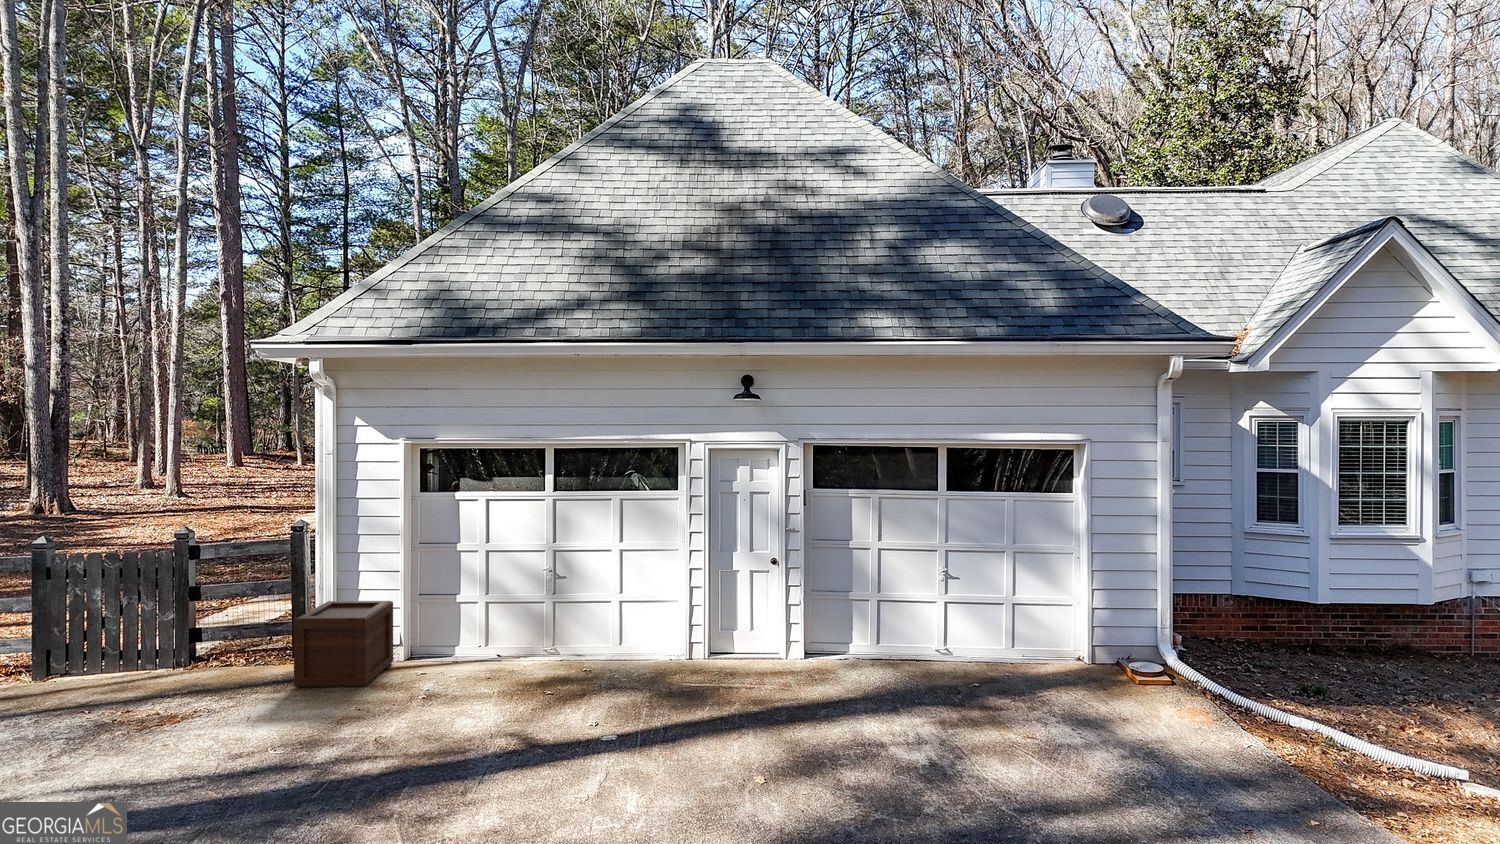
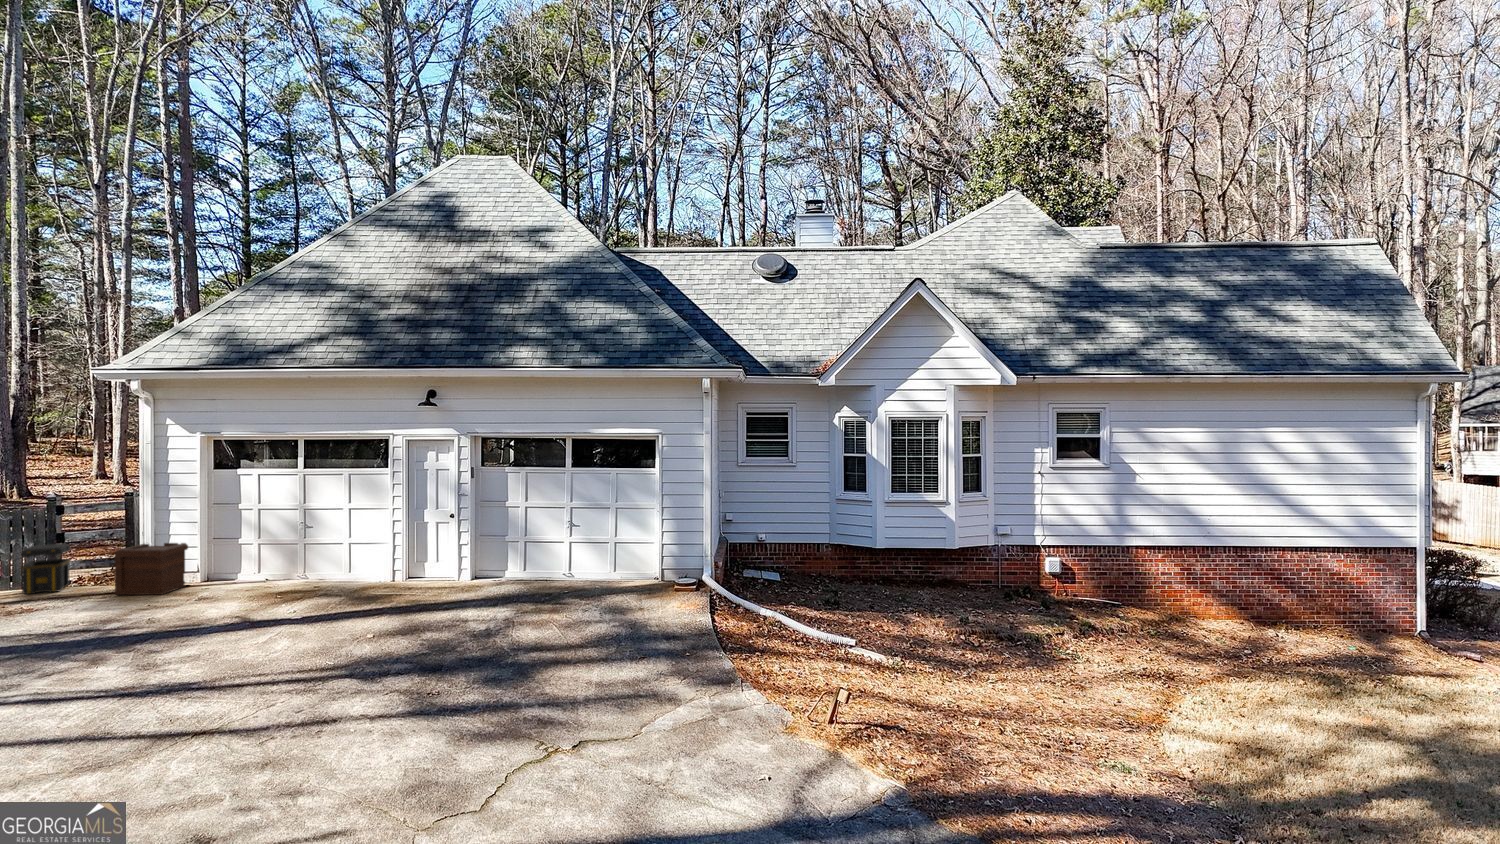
toolbox: none [146,604,211,686] -> present [21,544,71,594]

